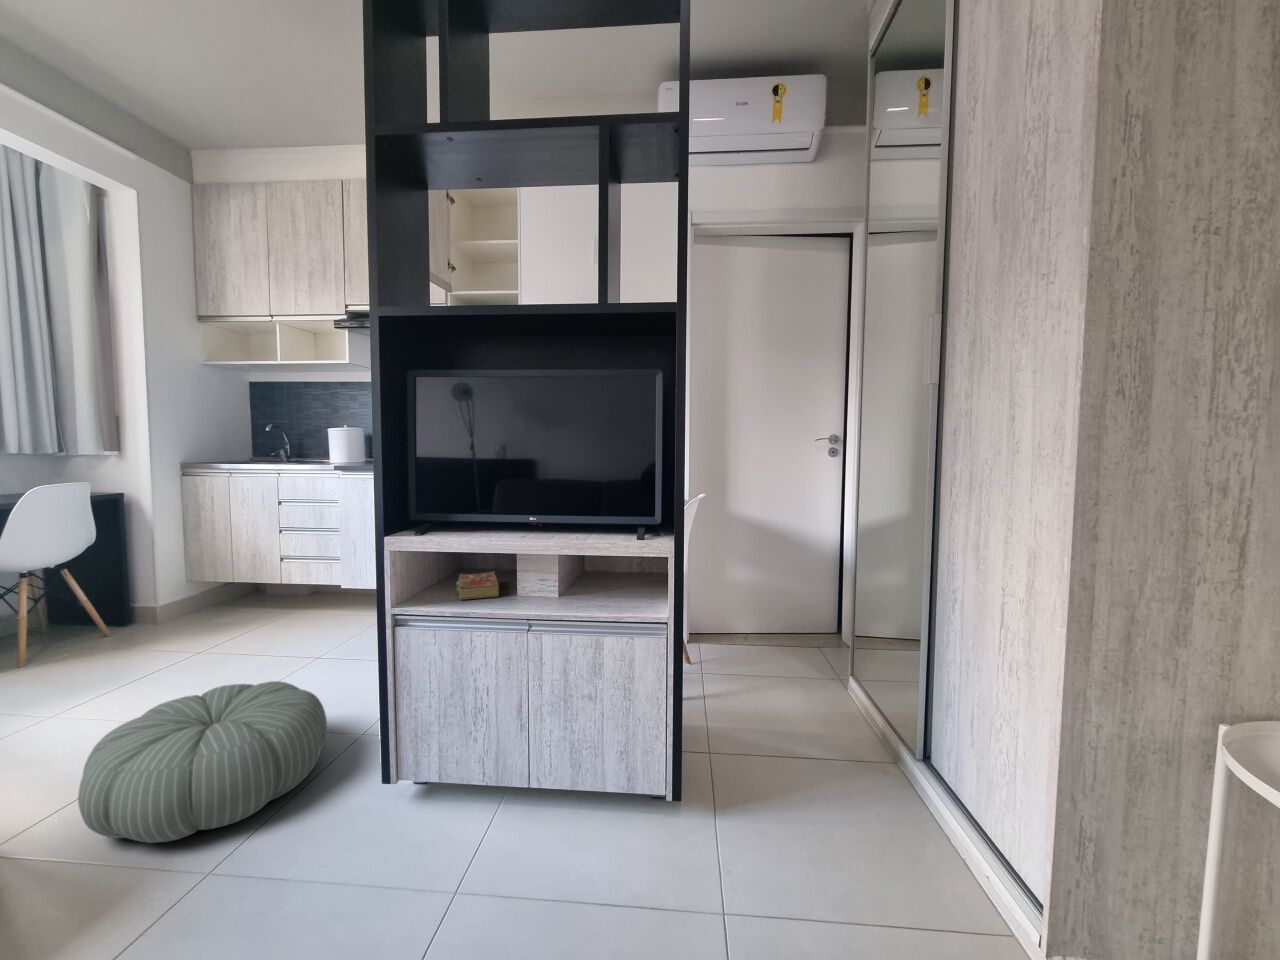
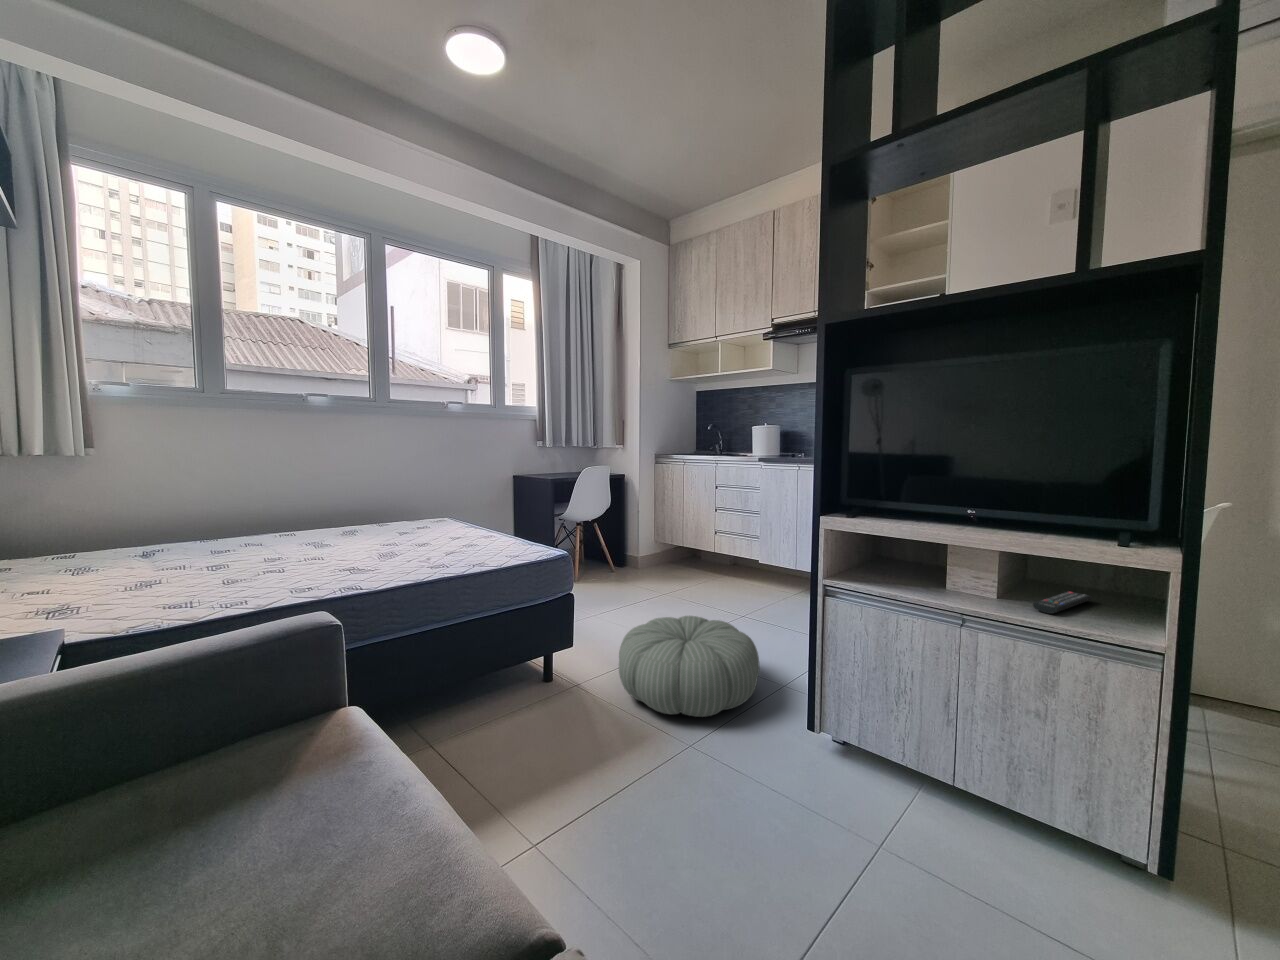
book: present [457,572,499,599] -> none [880,559,926,586]
remote control: none [583,580,627,604] -> present [1033,591,1092,614]

